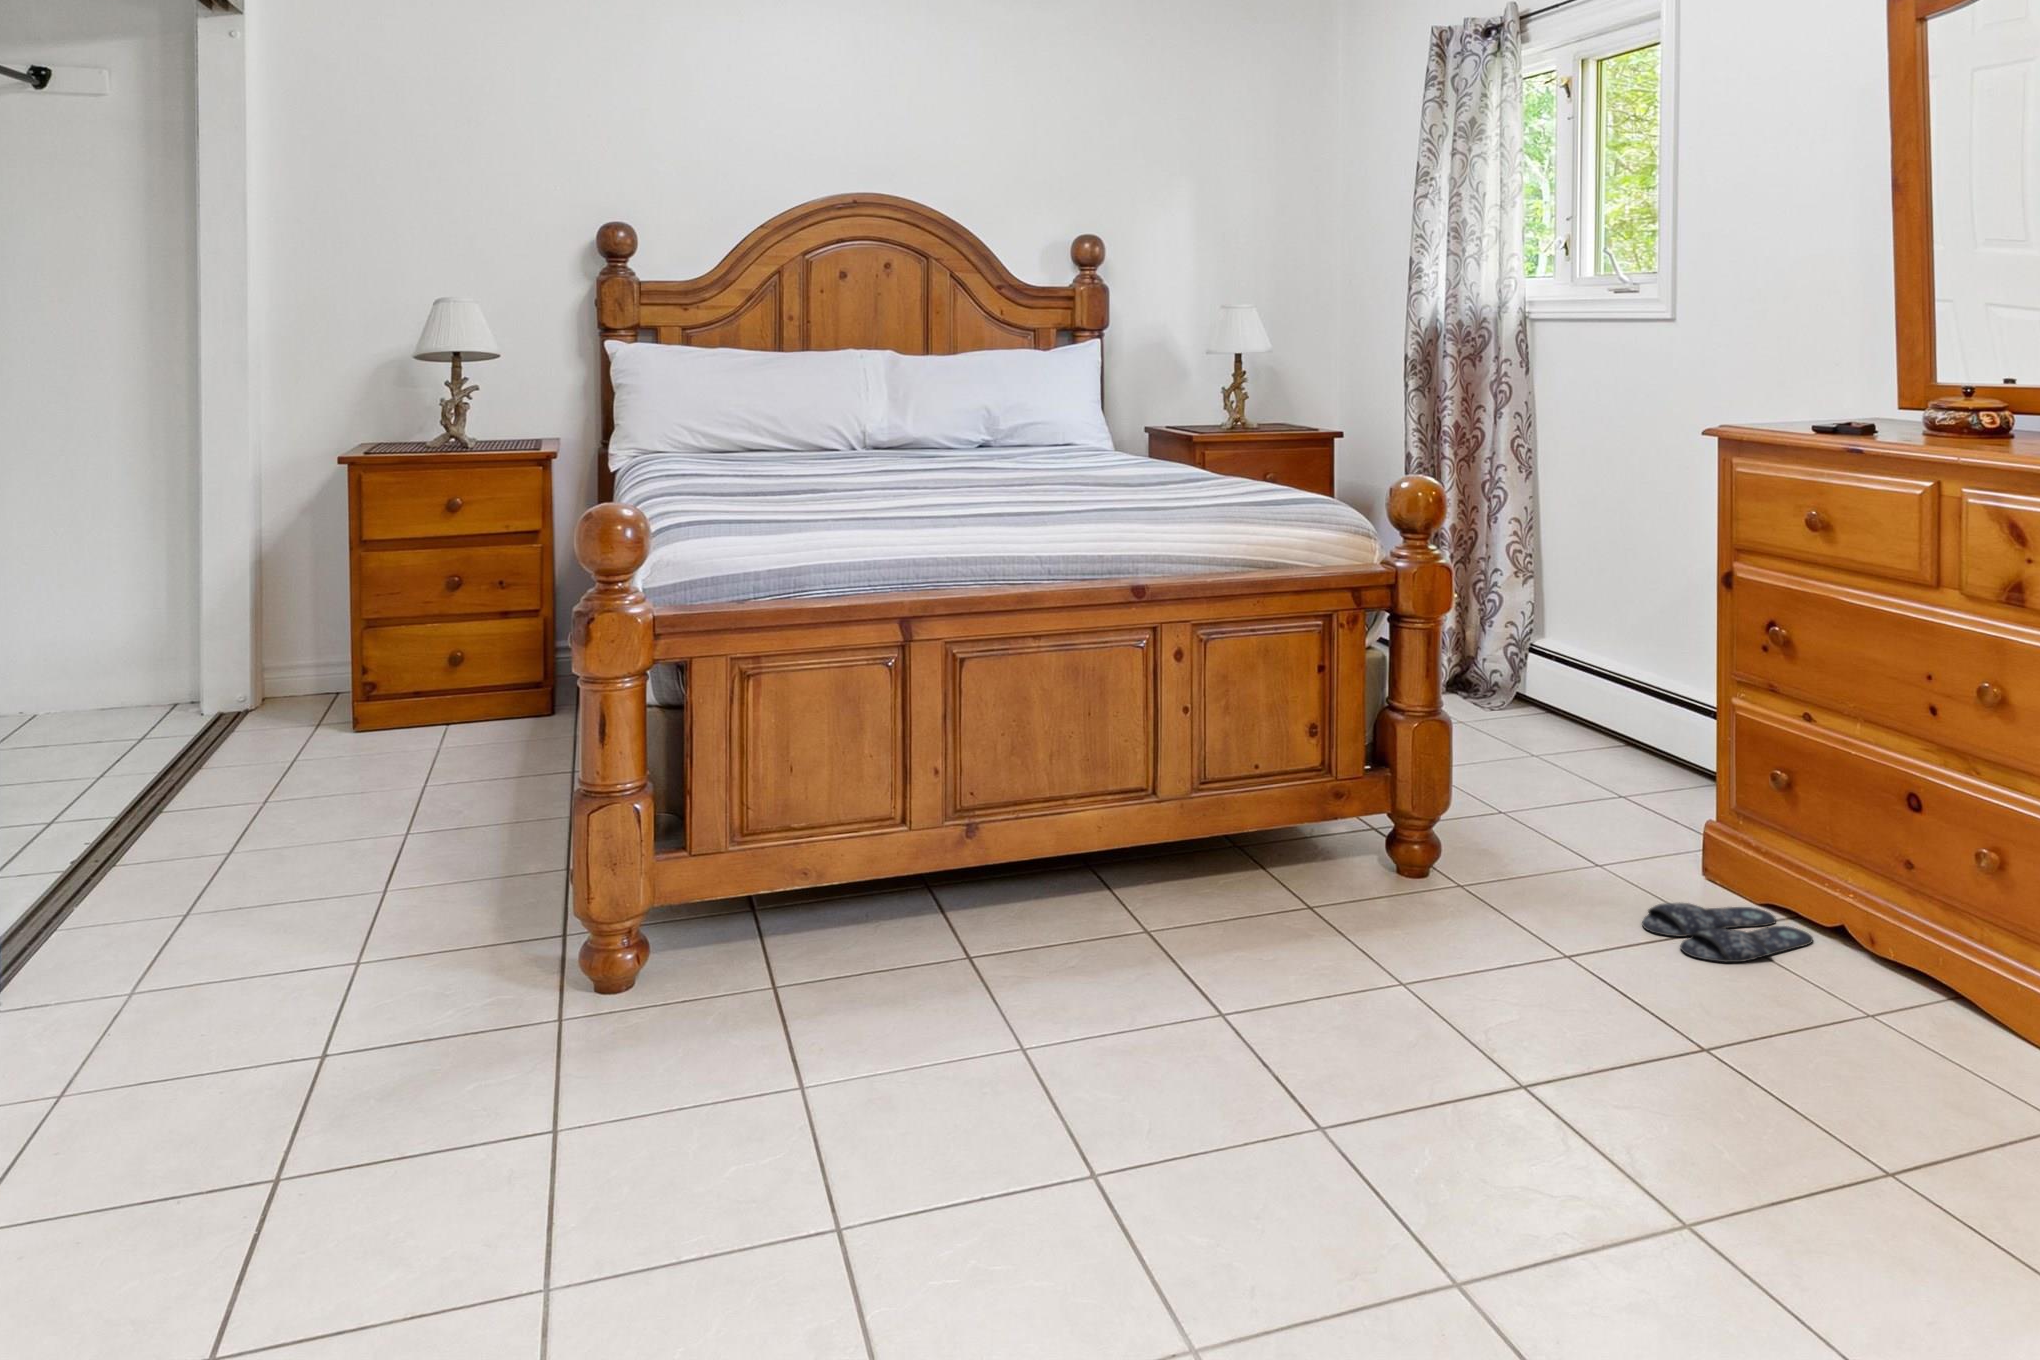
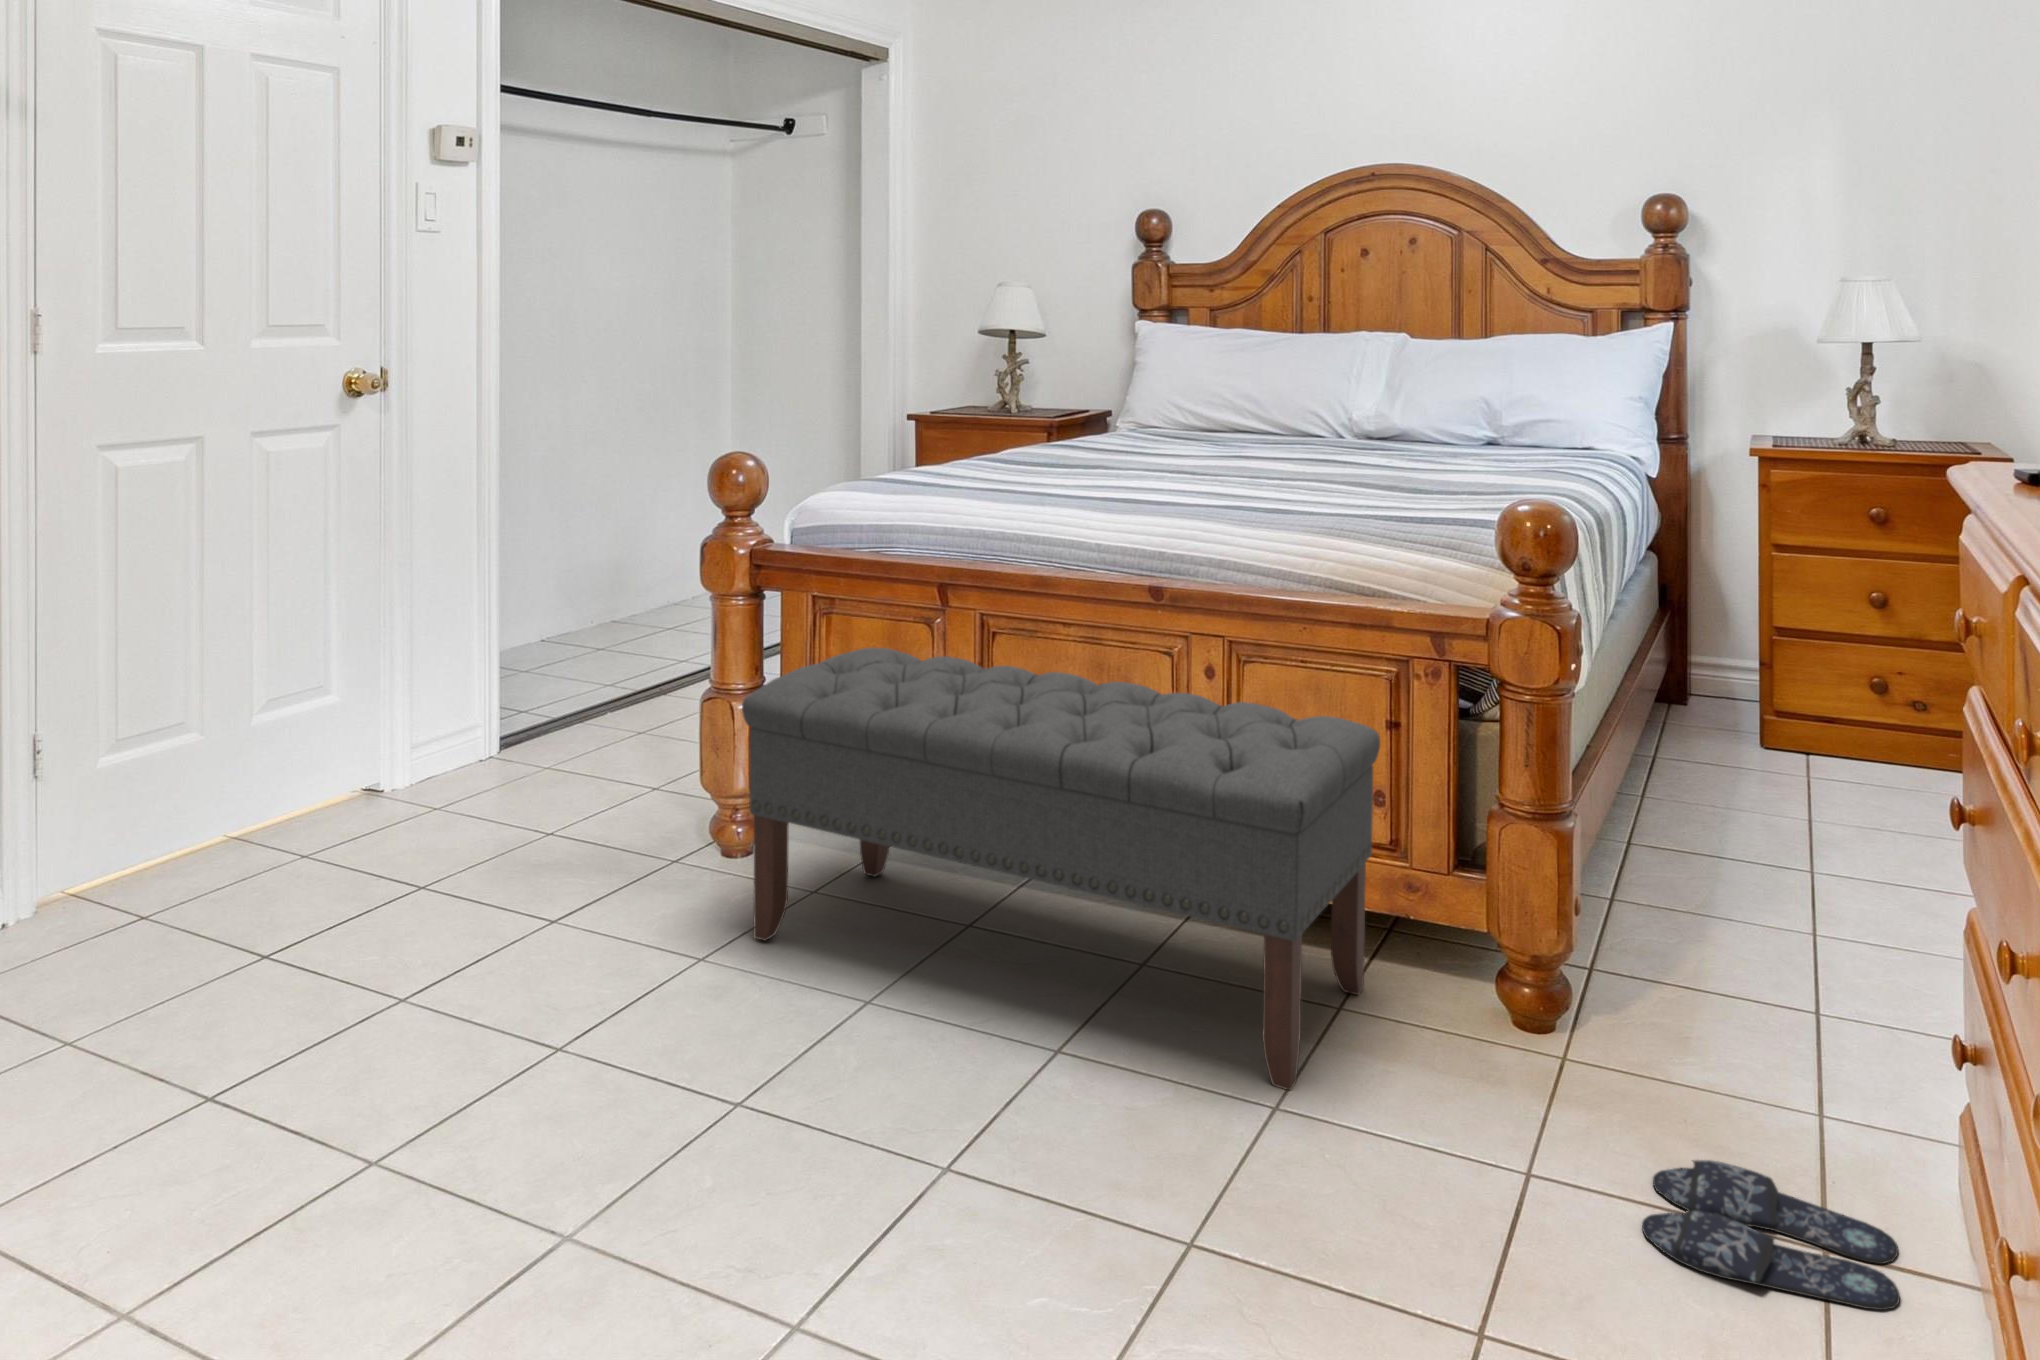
bench: none [817,669,1436,1046] -> present [742,648,1380,1090]

